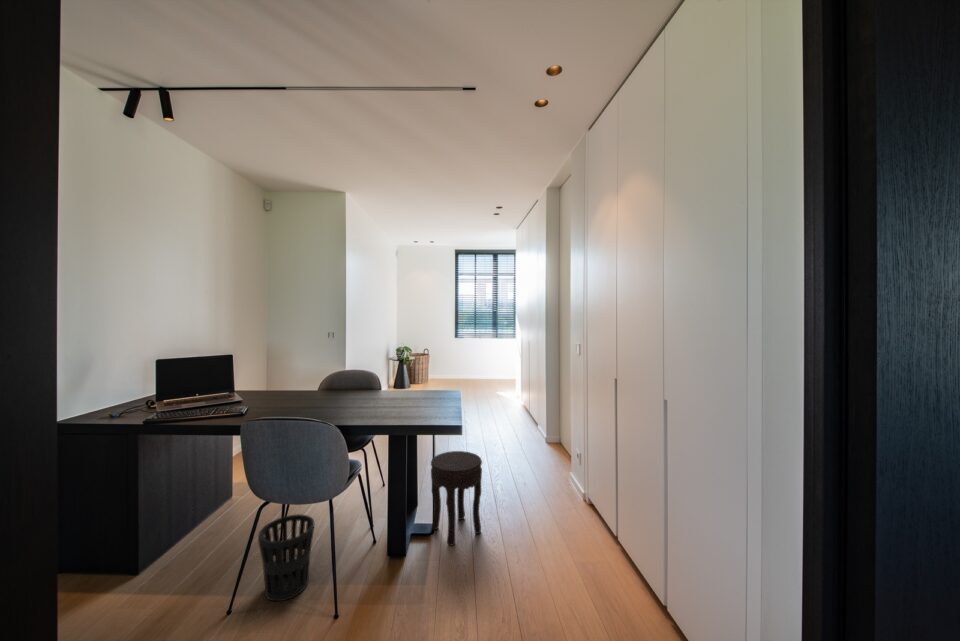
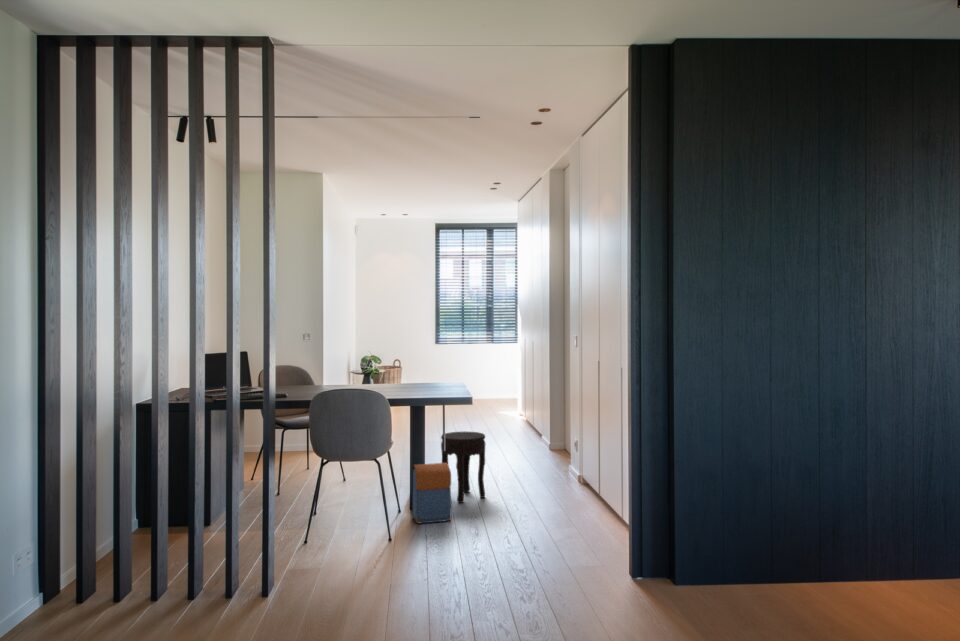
backpack: none [383,512,432,605] -> present [413,463,452,523]
wastebasket: present [258,514,315,601] -> none [318,469,357,524]

